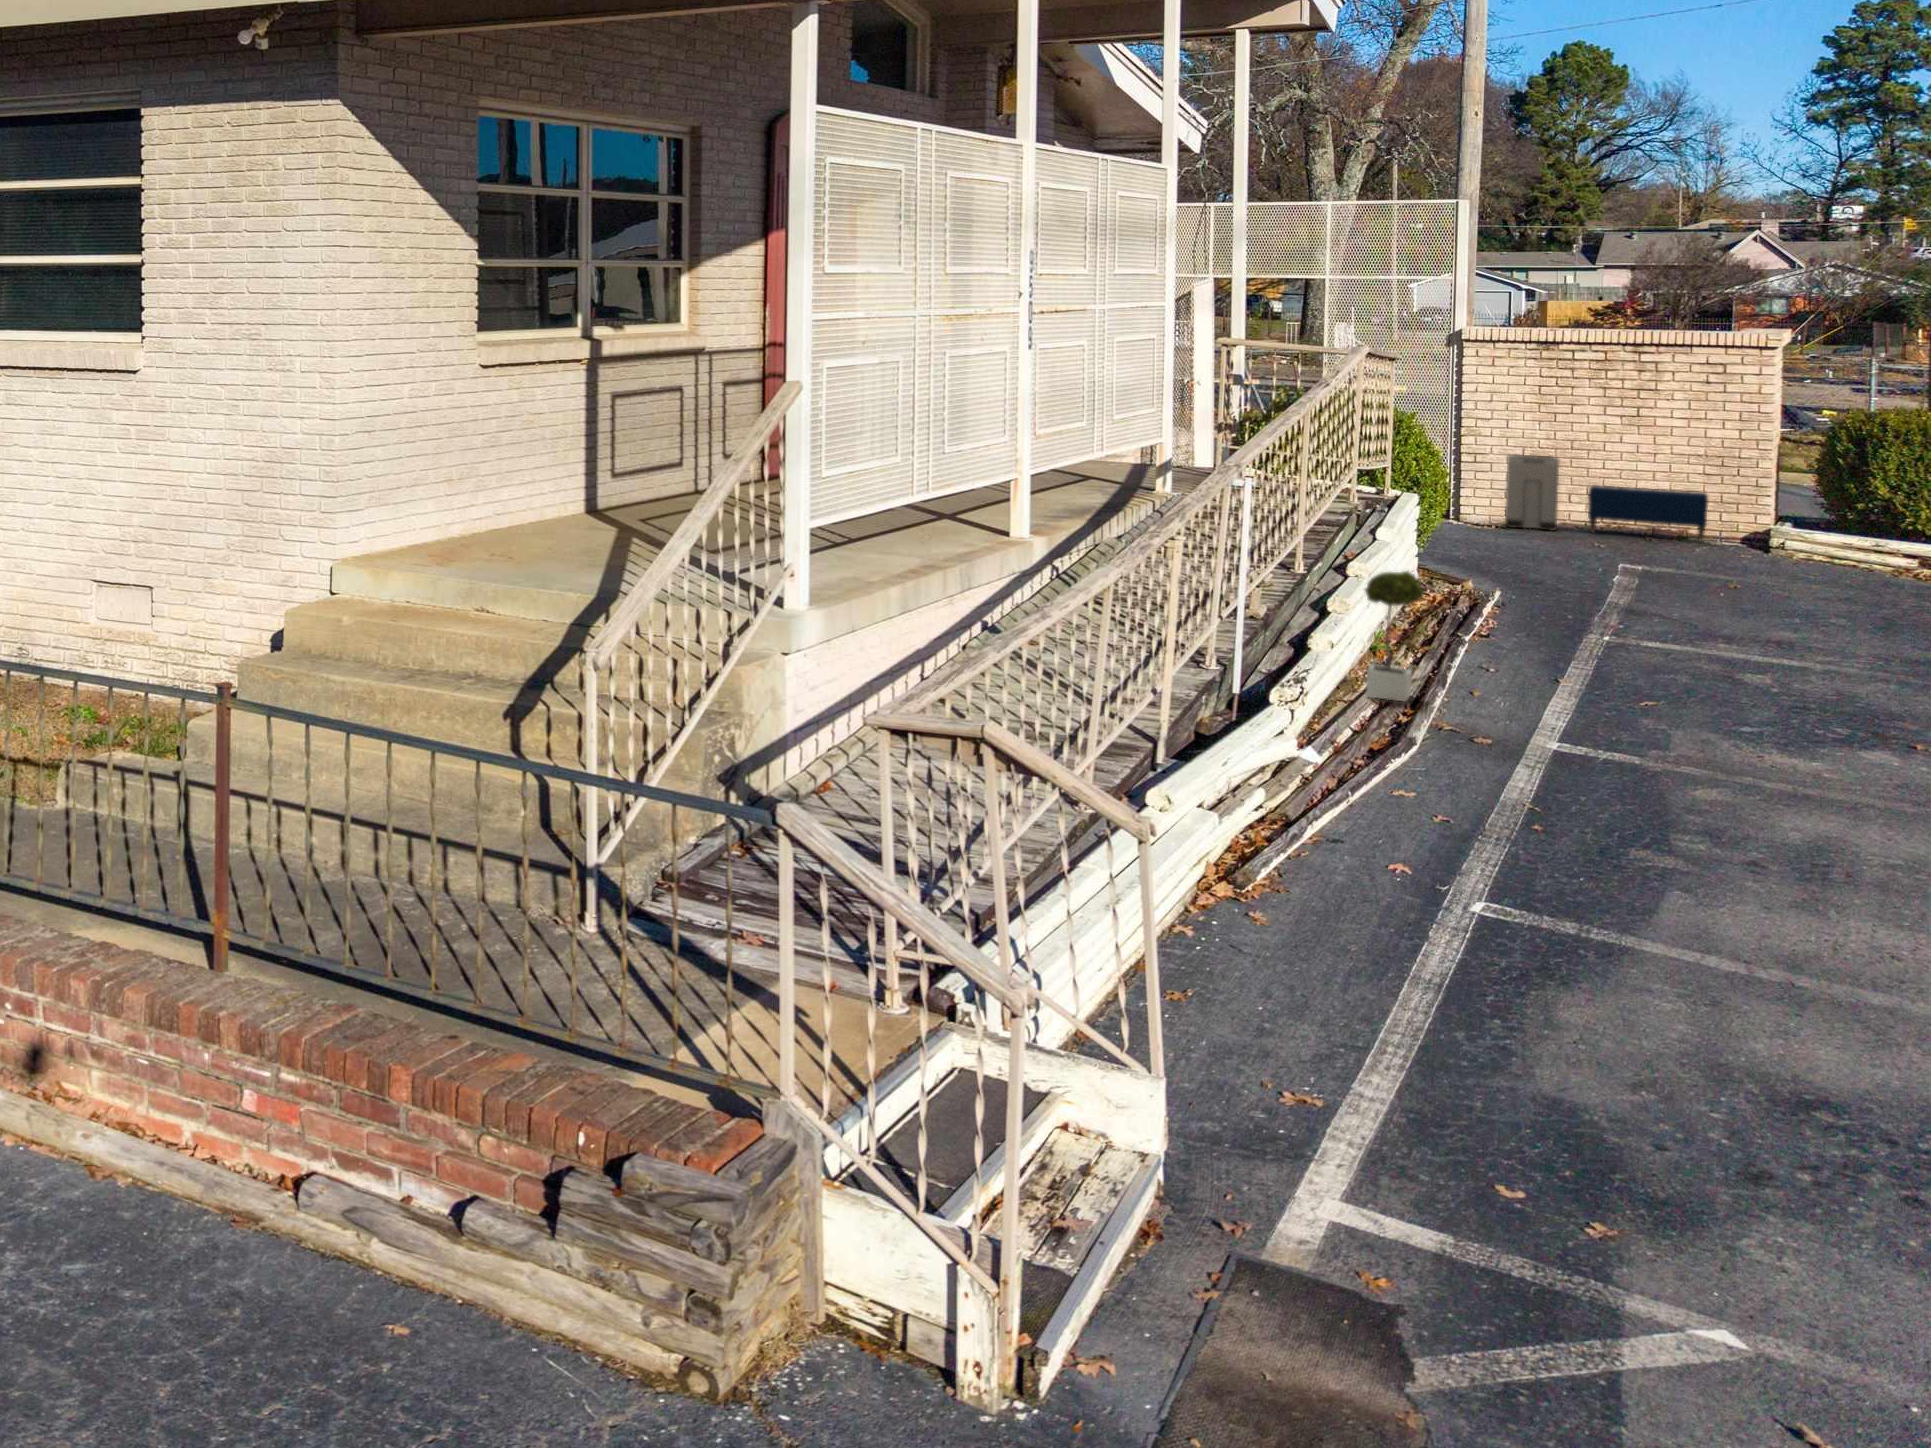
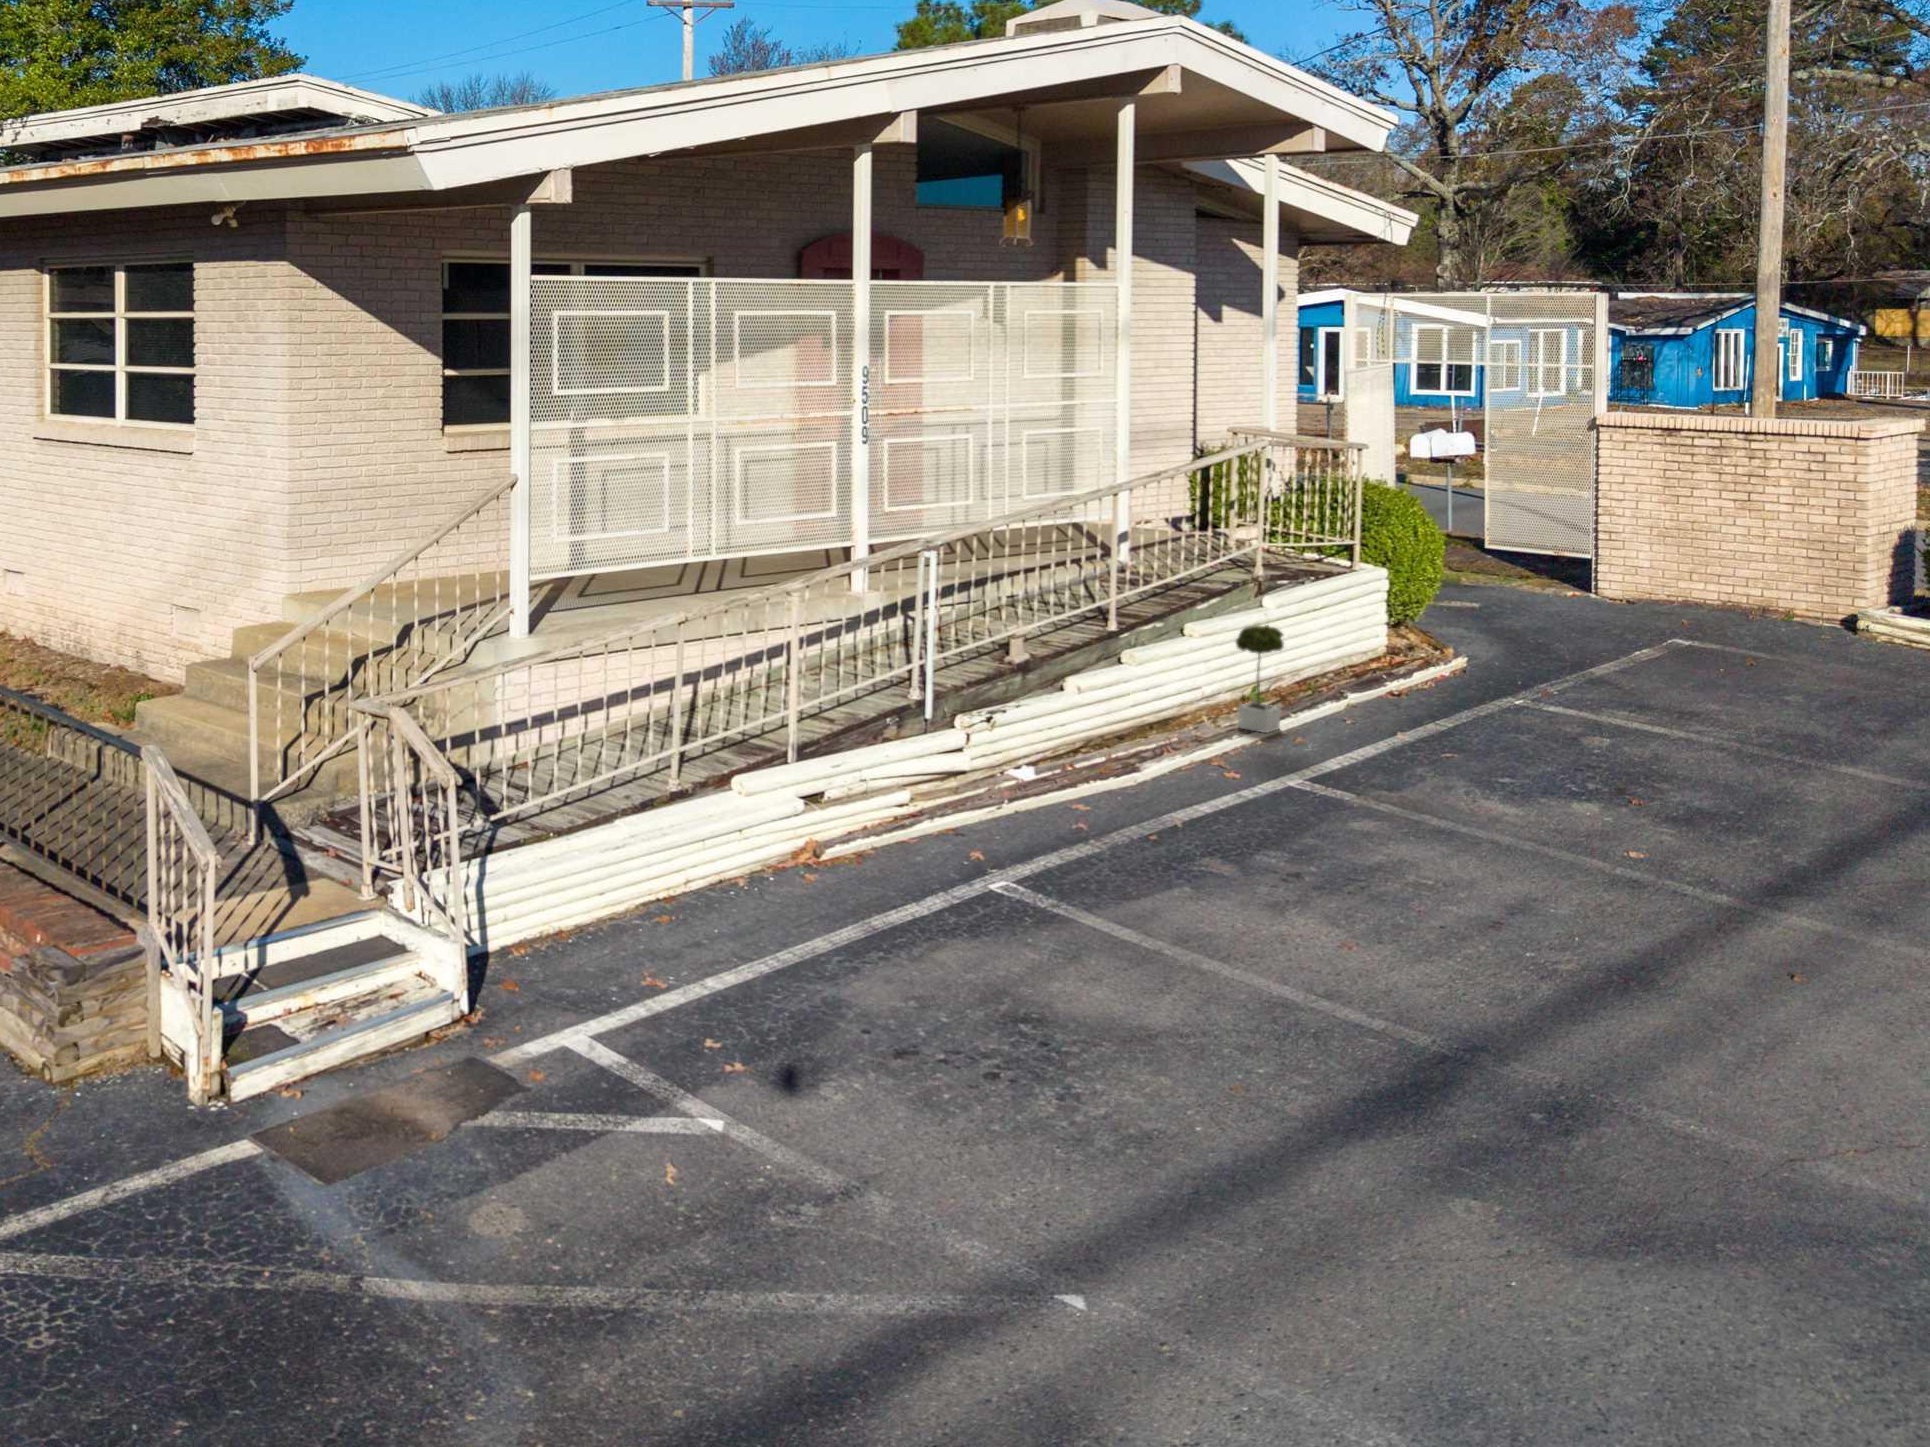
trash can: present [1505,455,1559,530] -> none [1622,531,1676,601]
bench: present [1588,485,1708,541] -> none [1695,561,1811,616]

